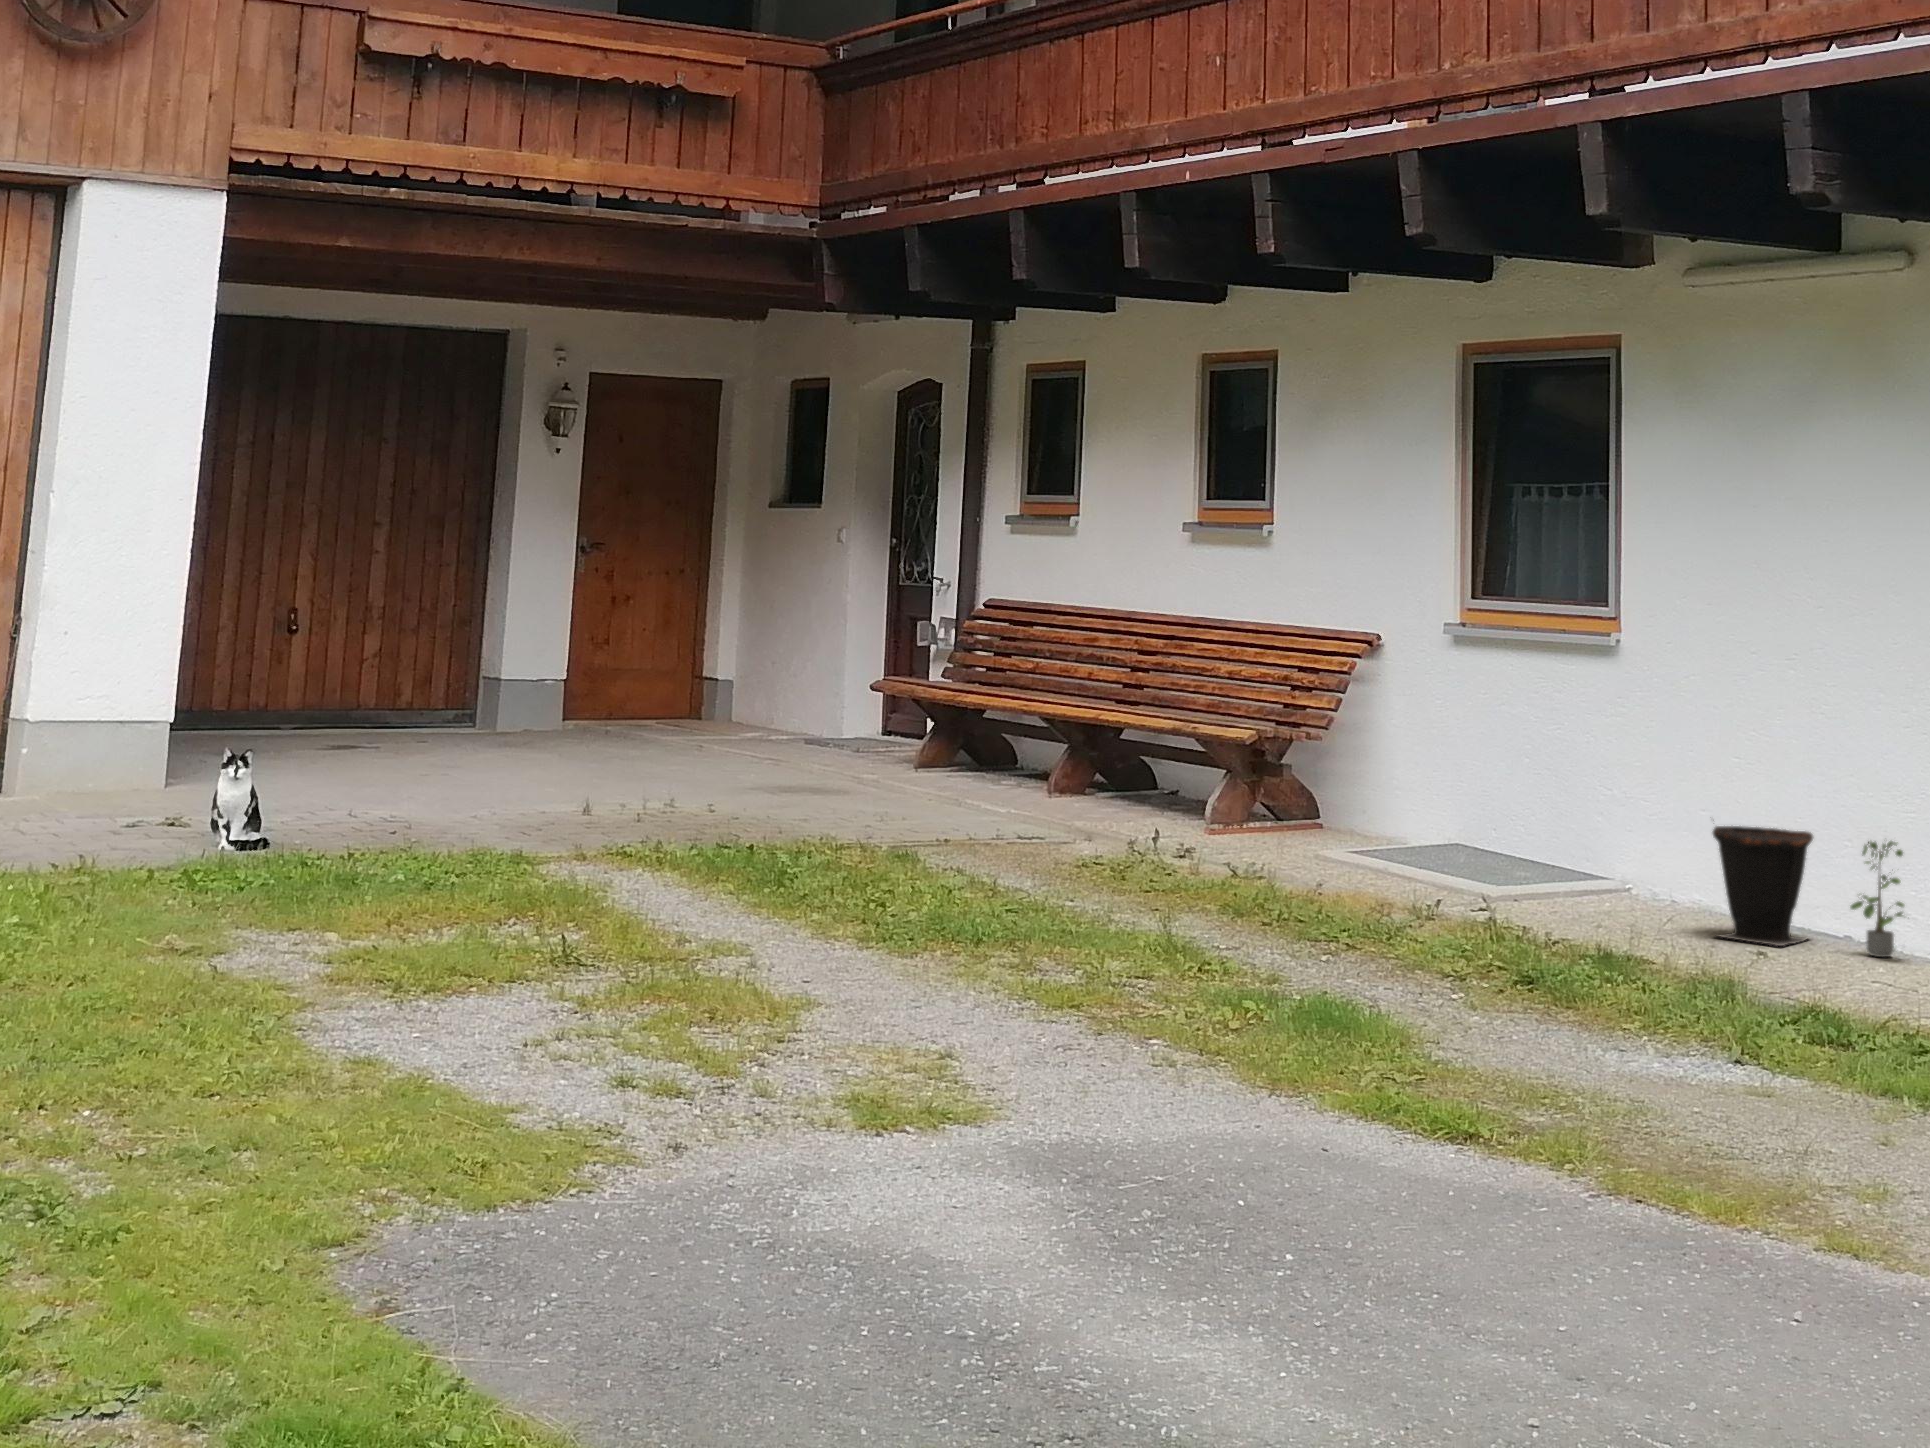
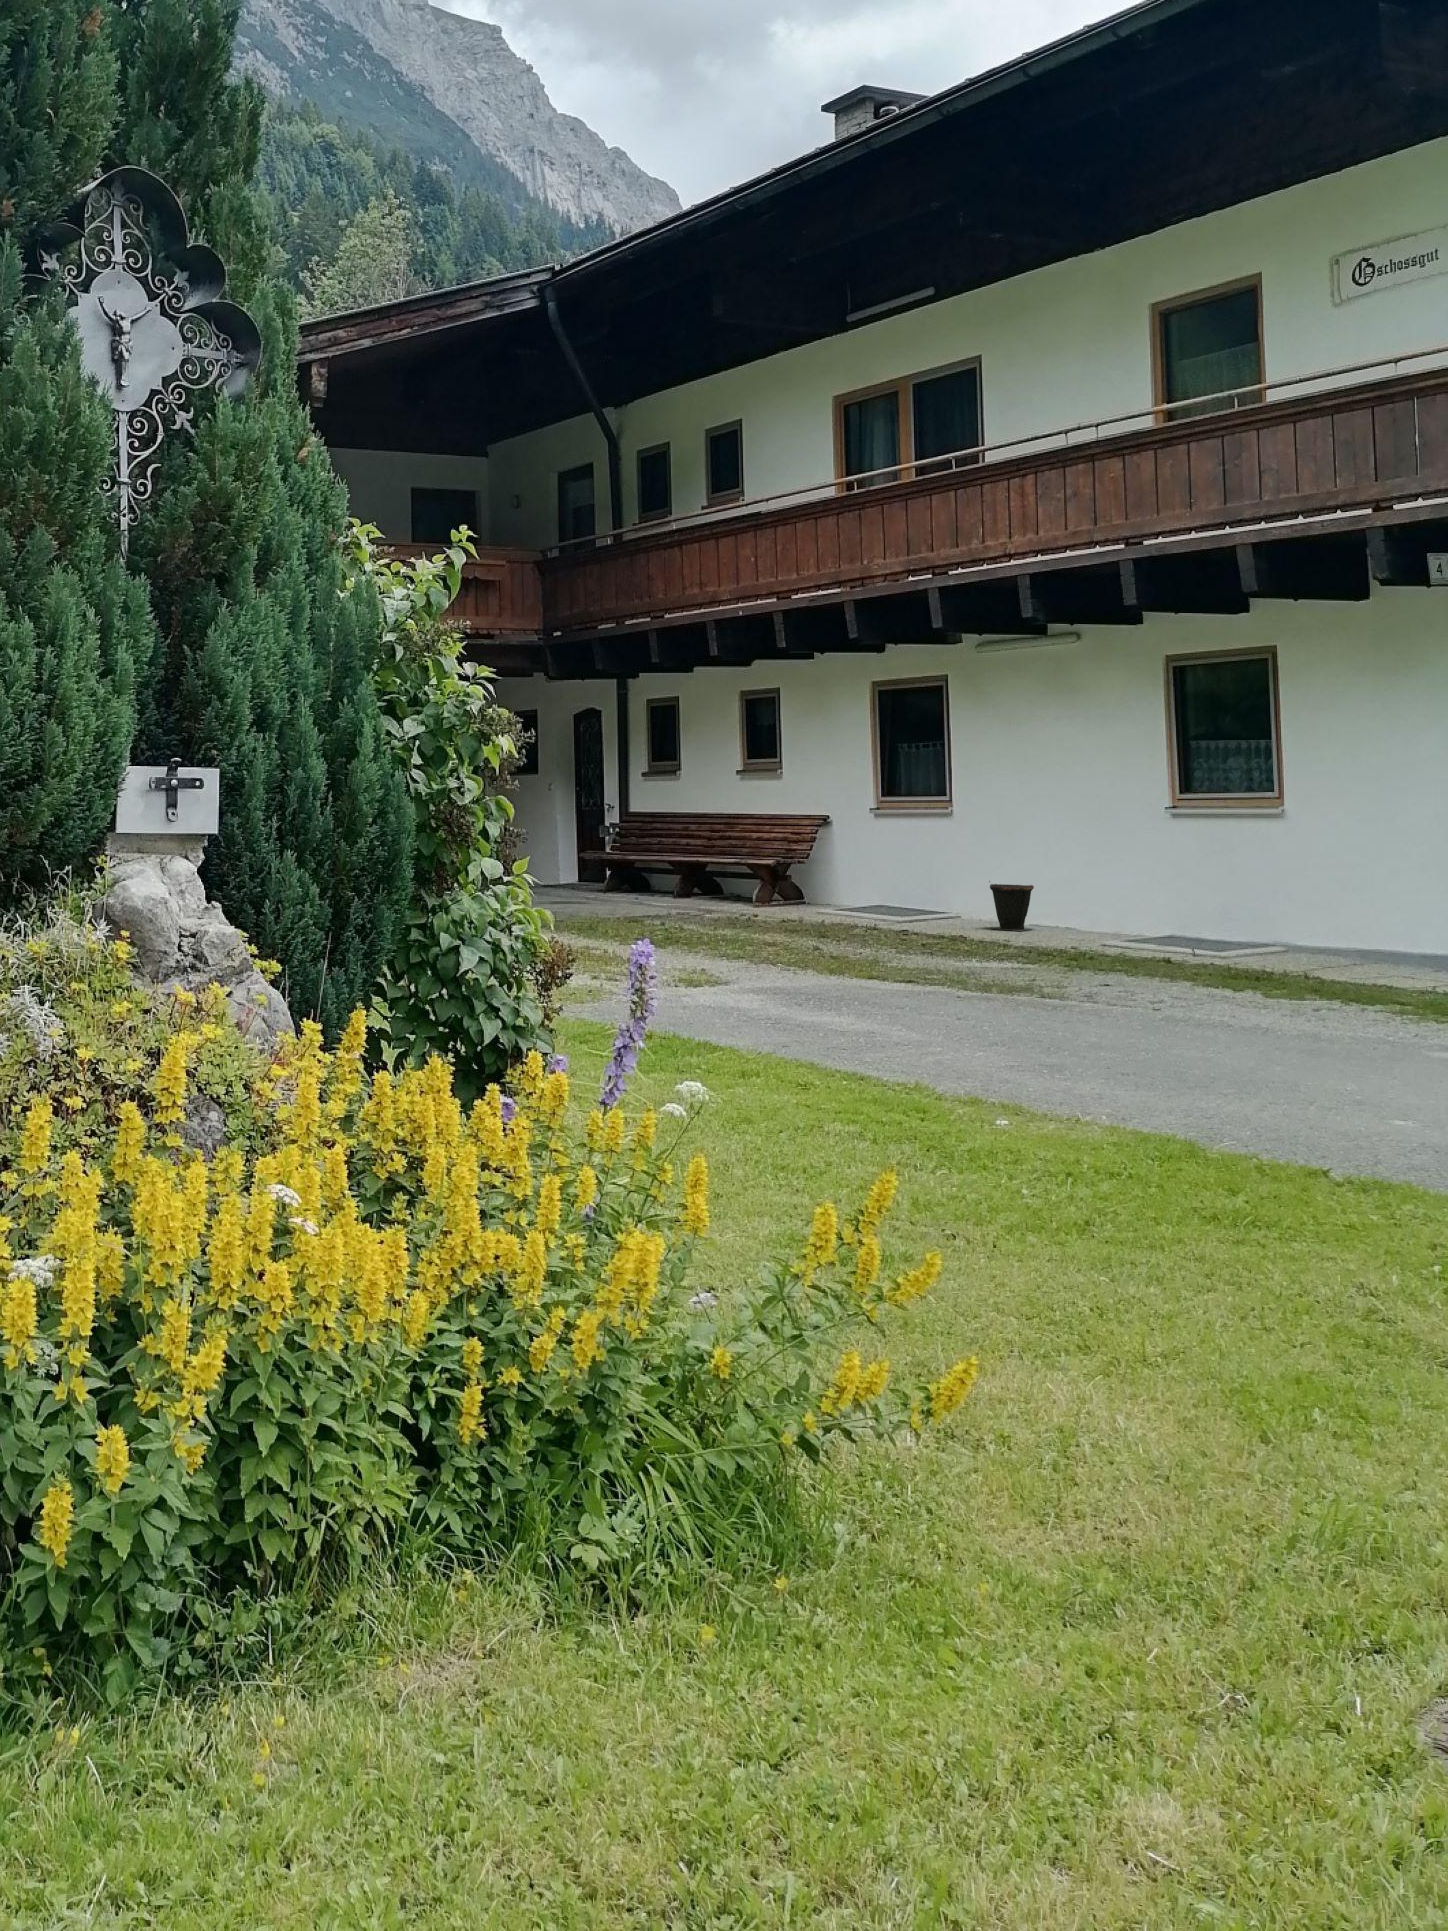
potted plant: present [1851,841,1904,957] -> none [1050,884,1075,933]

